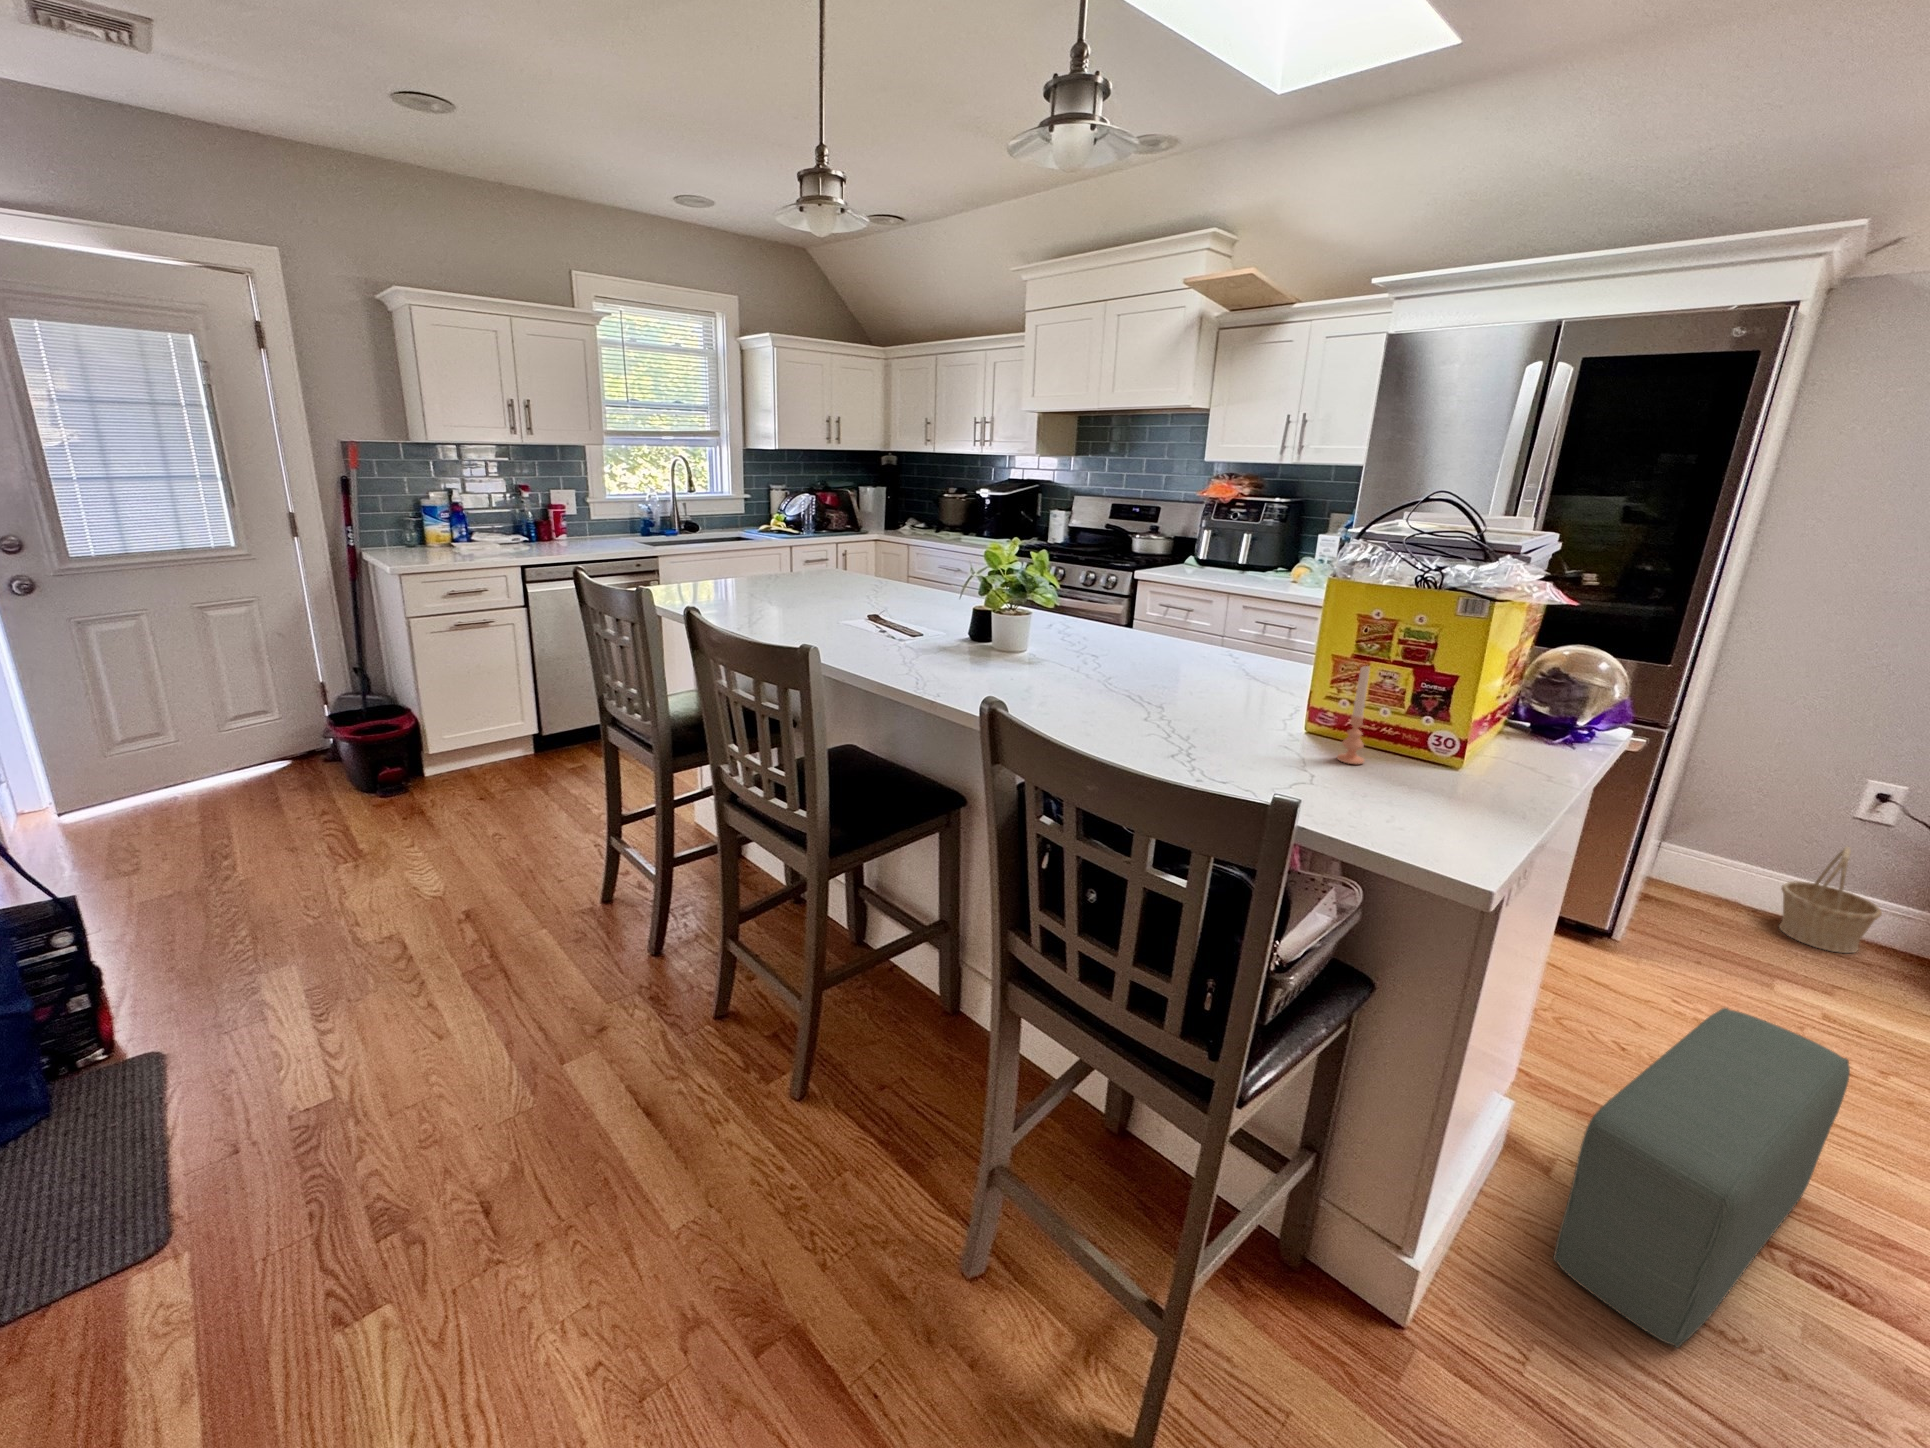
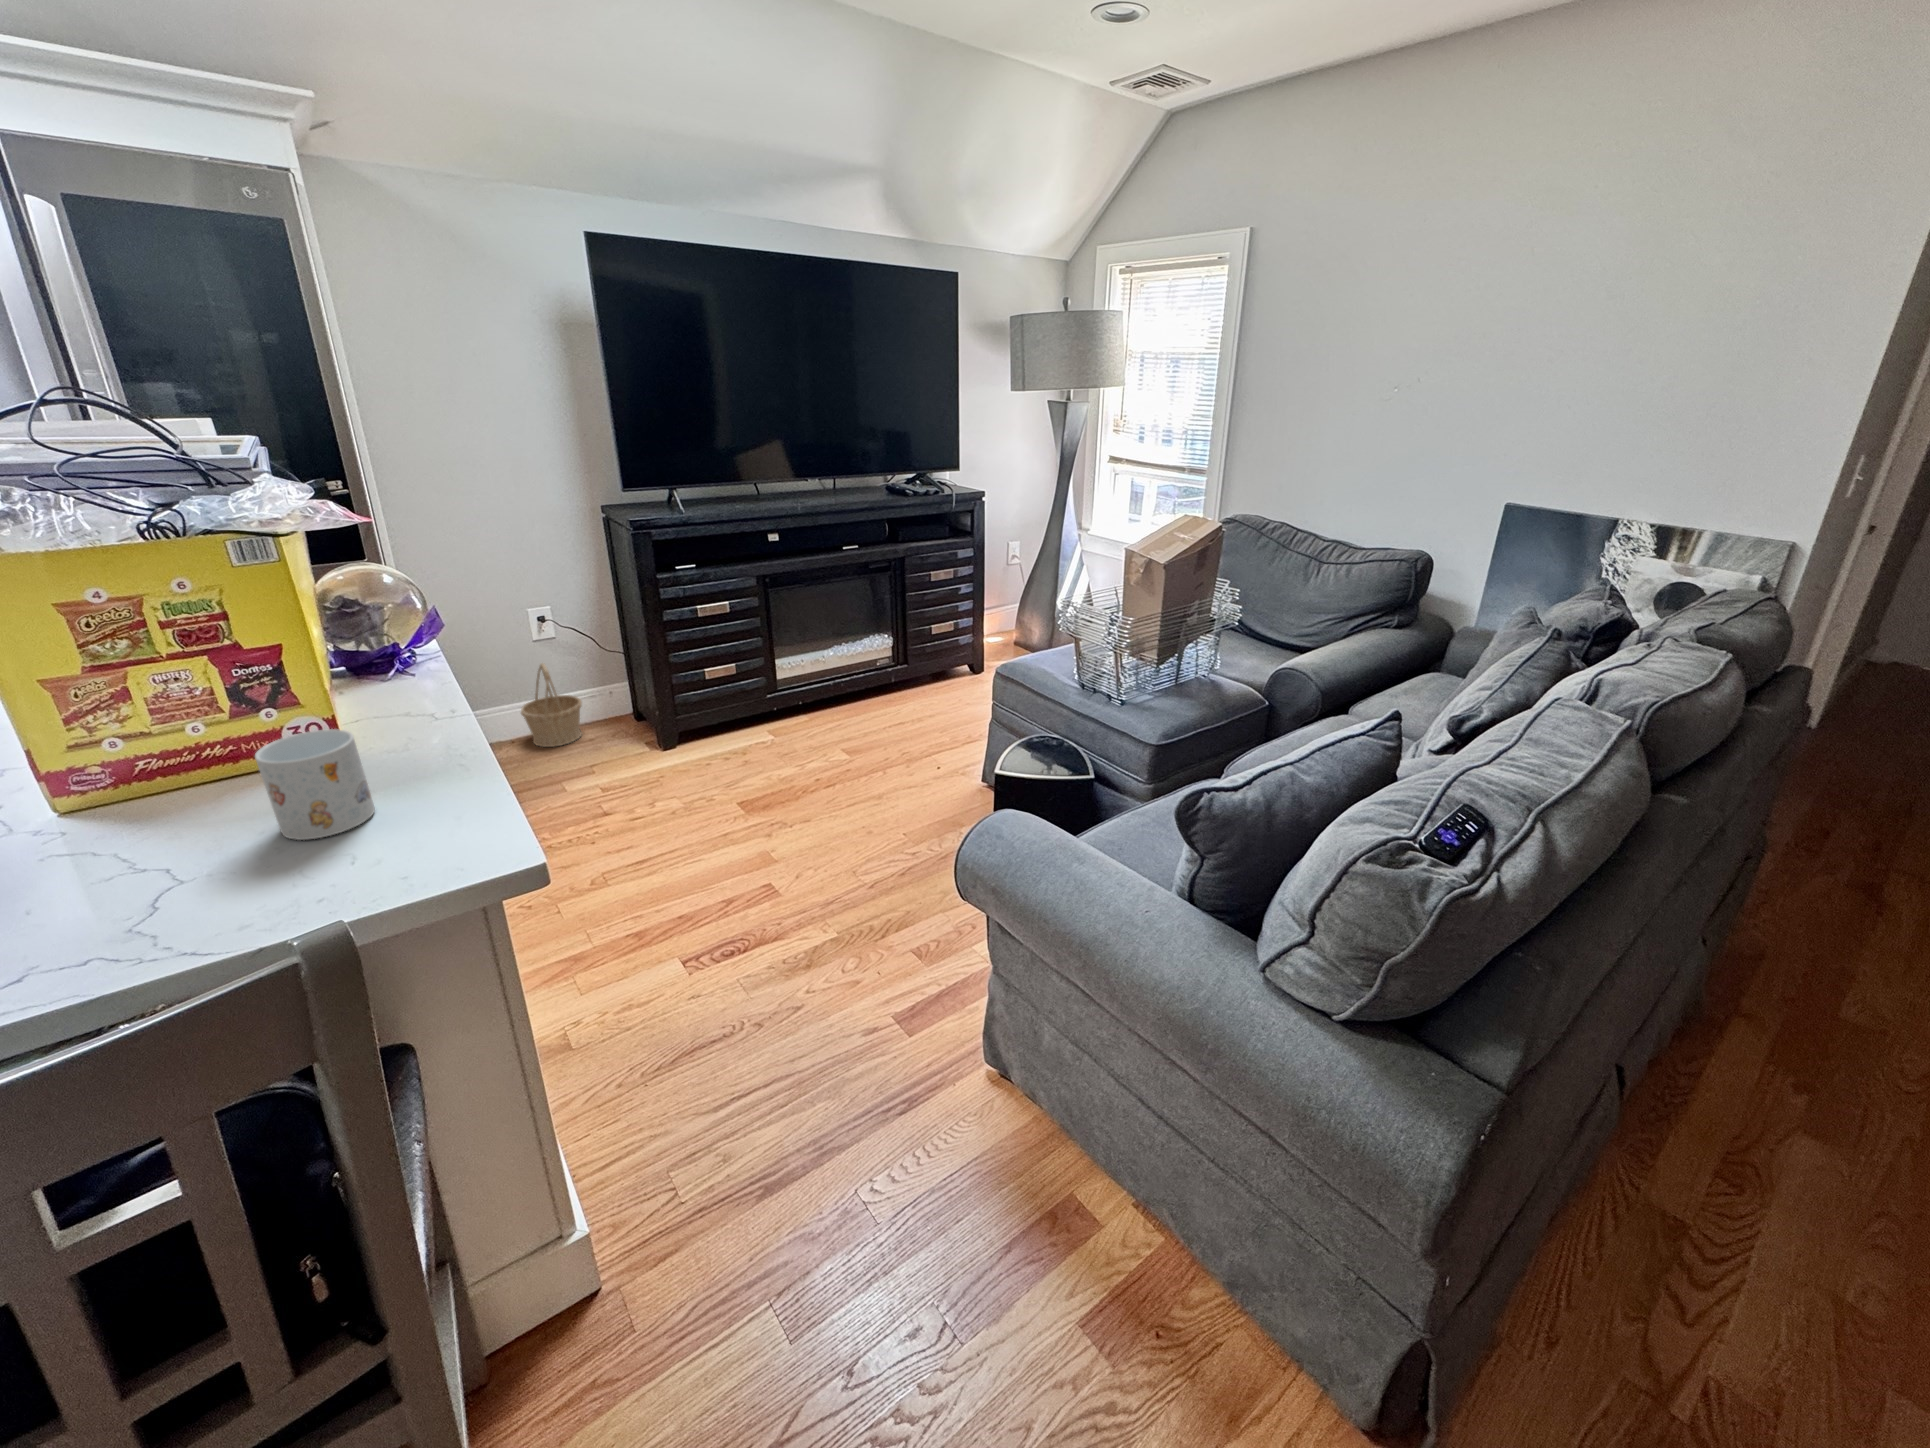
candle: present [1337,666,1370,764] -> none [129,676,216,826]
mug: none [1376,730,1450,808] -> present [255,729,375,840]
pouf: present [1553,1008,1850,1348] -> none [586,810,721,1105]

